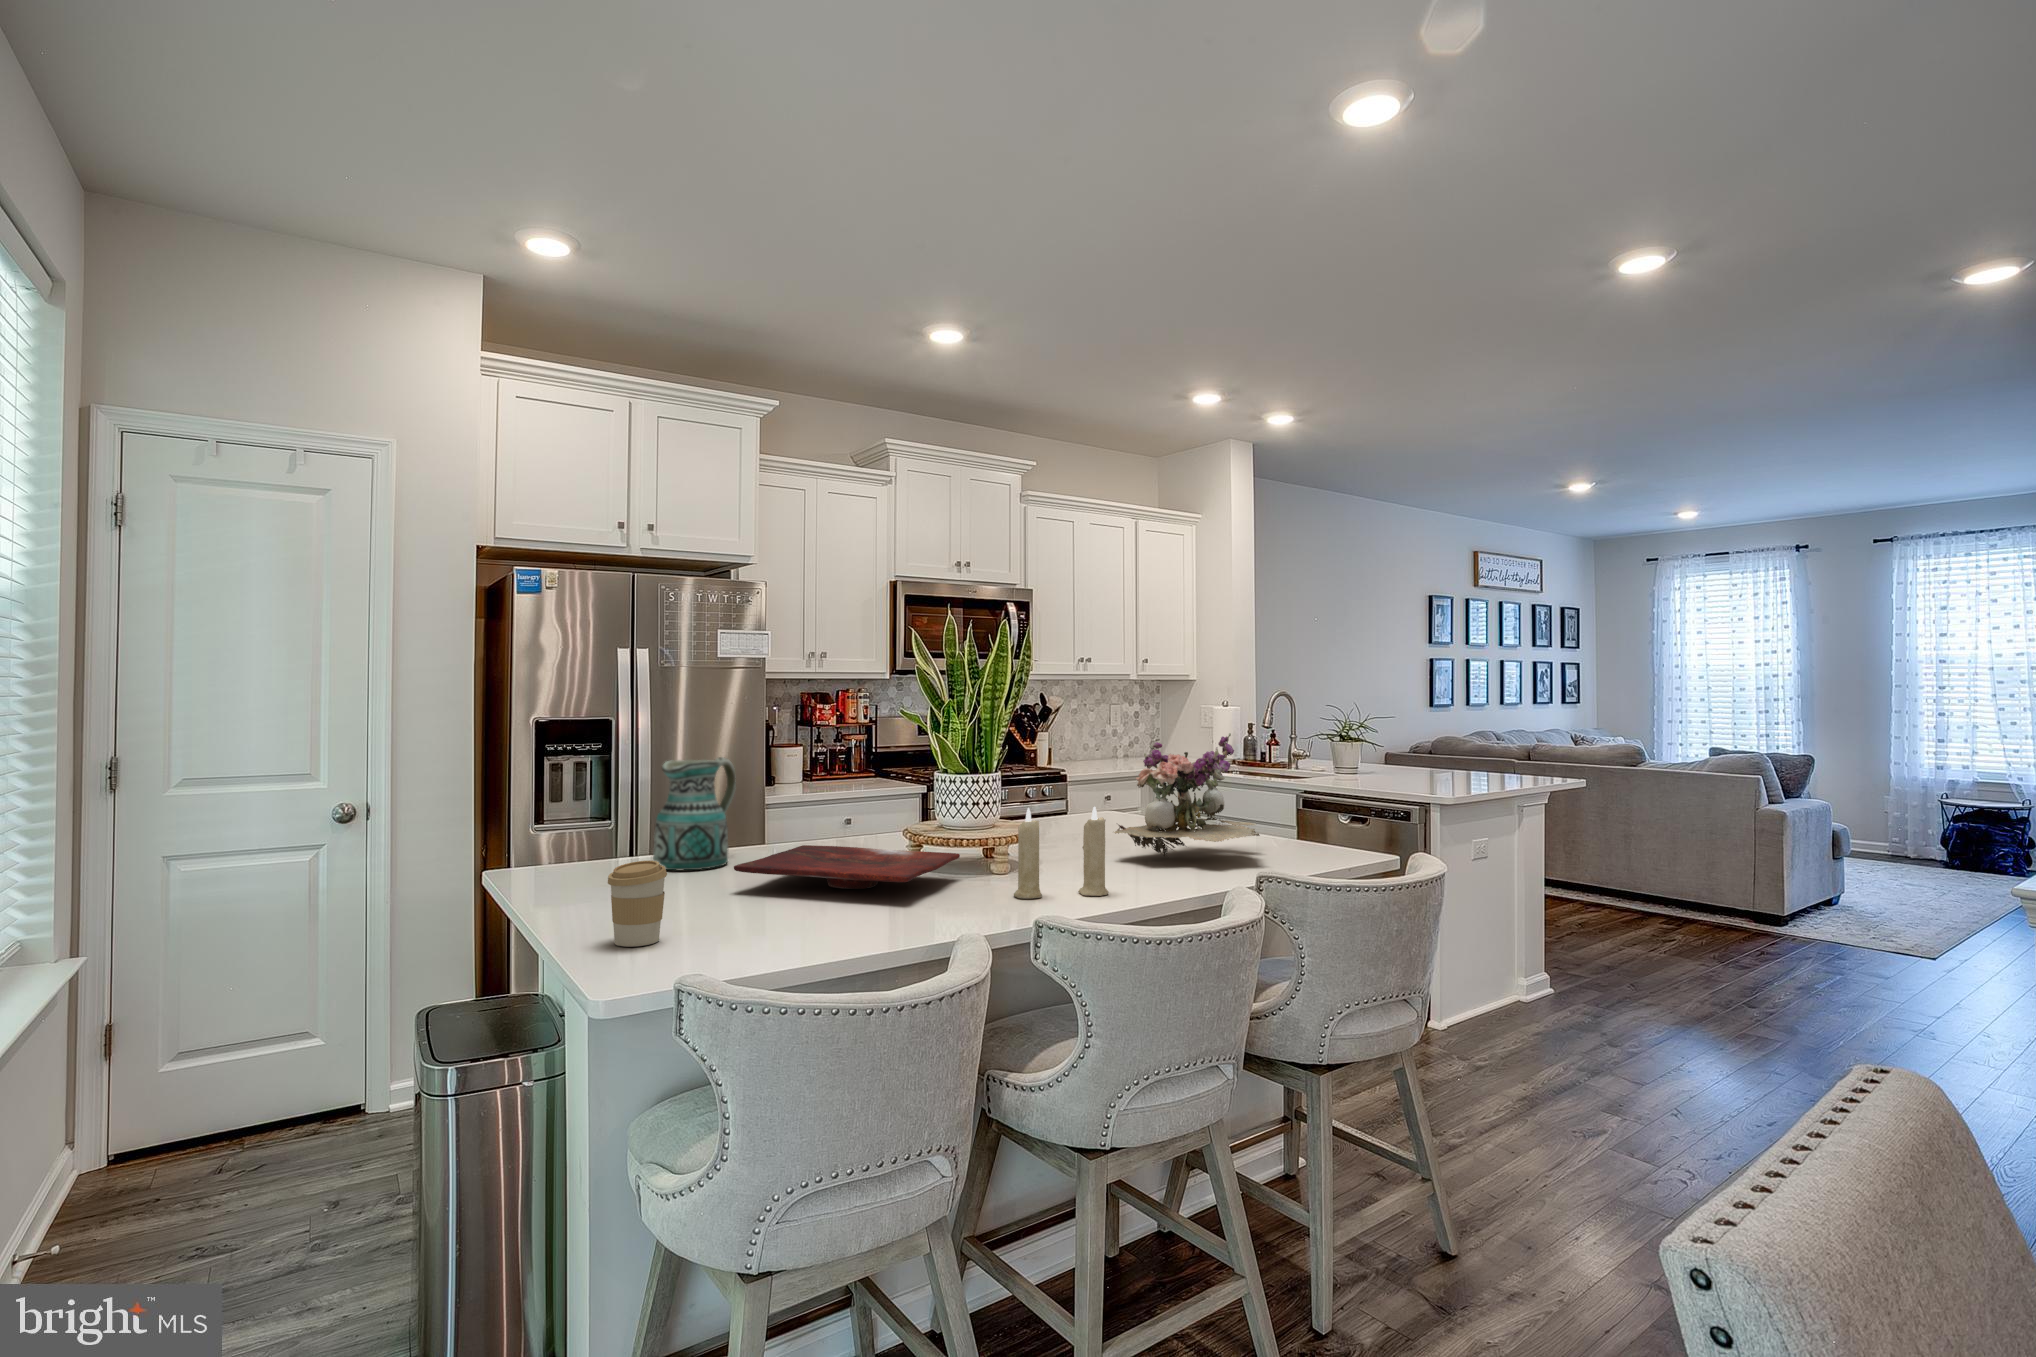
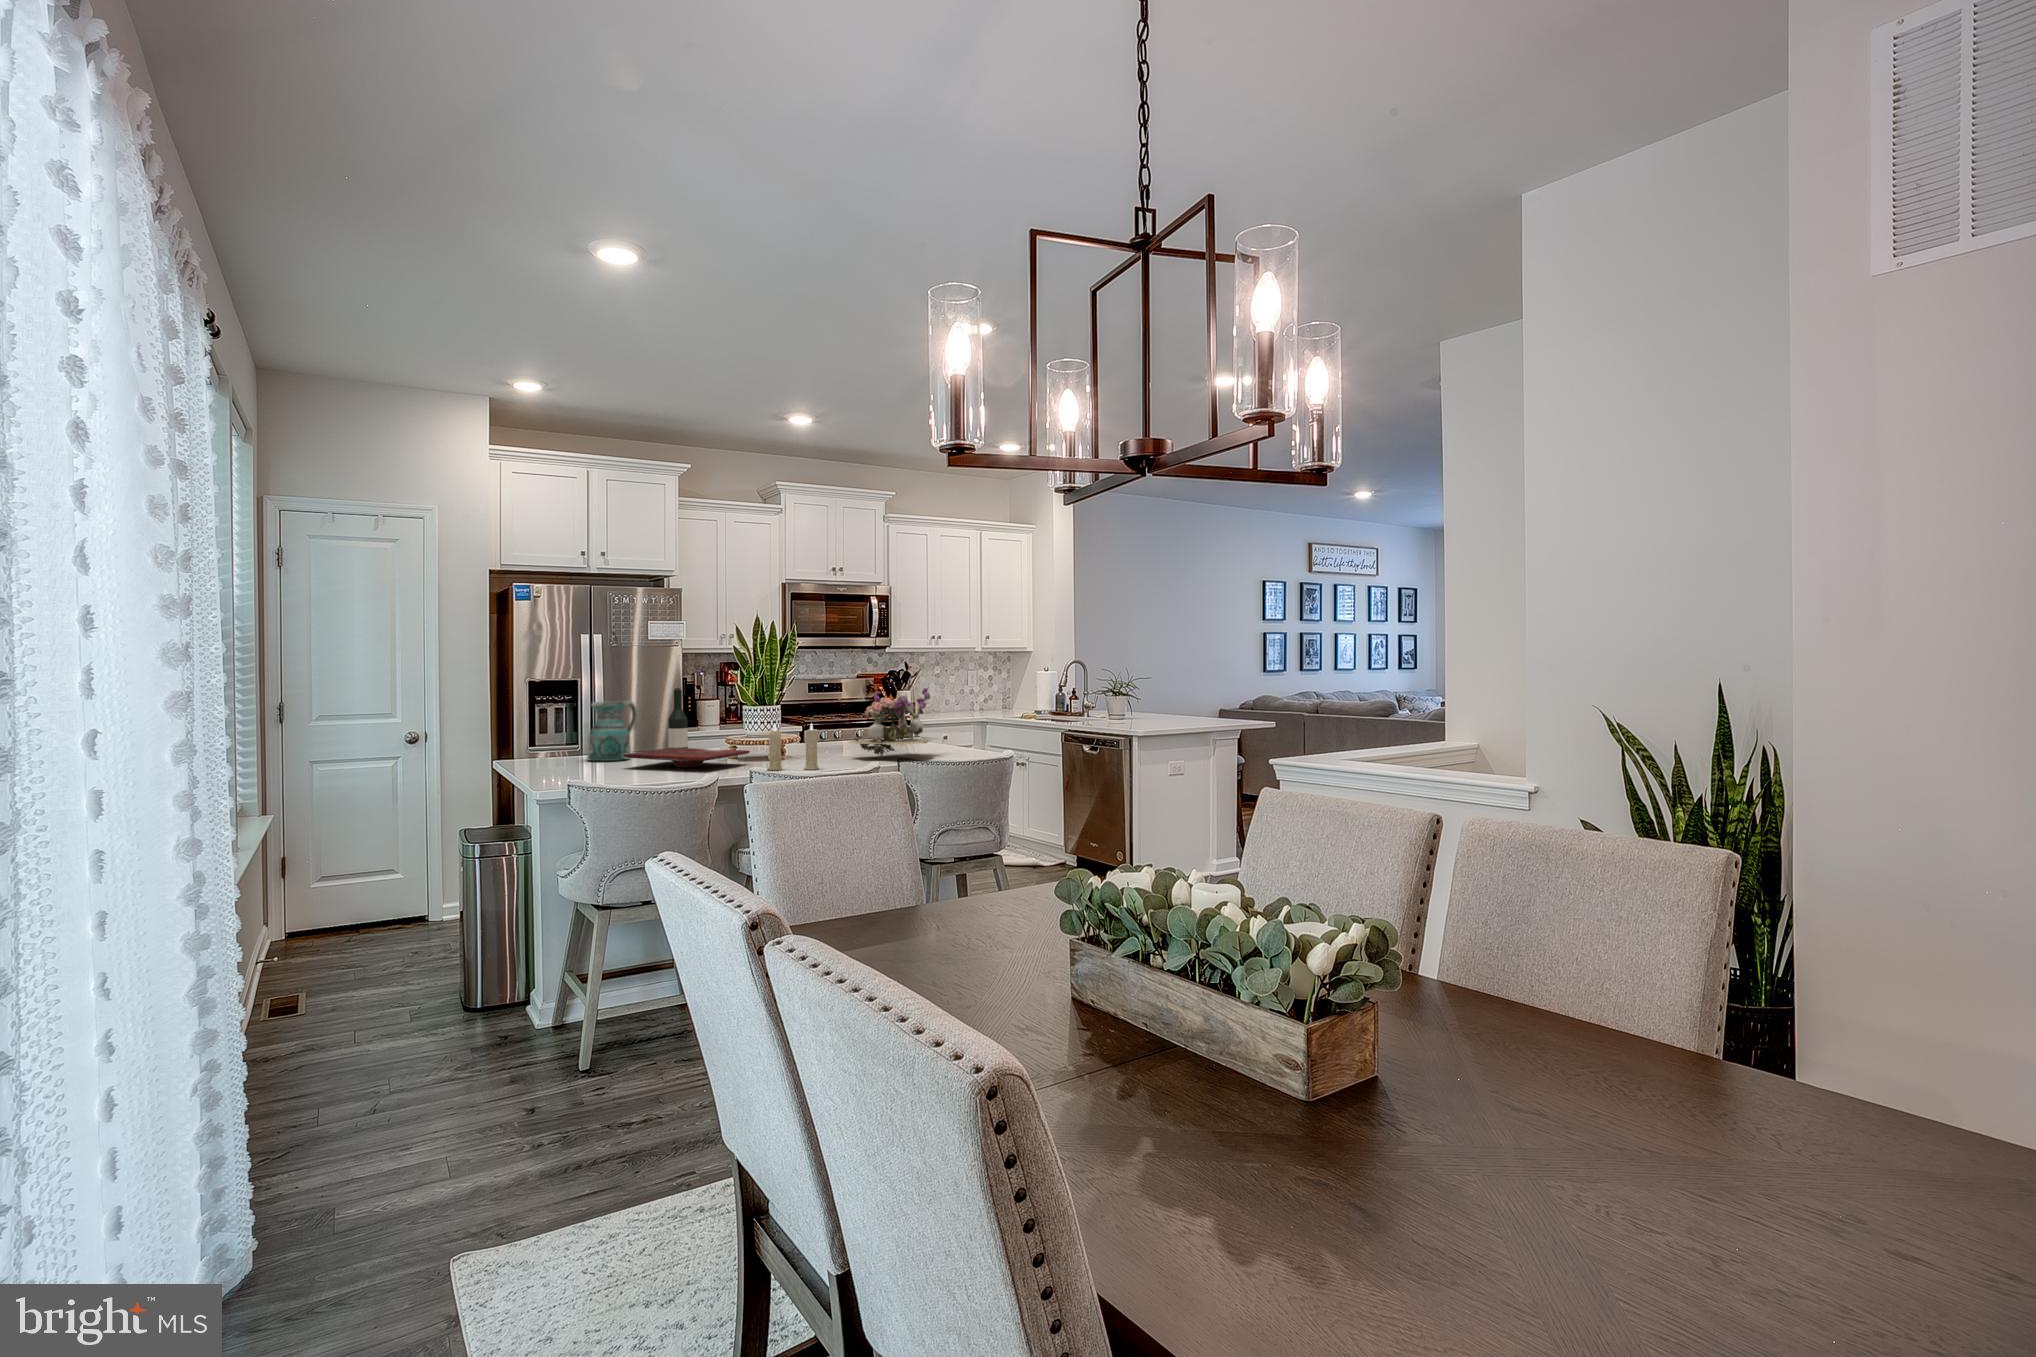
wine bottle: none [790,736,824,858] -> present [668,688,688,748]
coffee cup: present [608,860,667,947] -> none [549,744,578,782]

